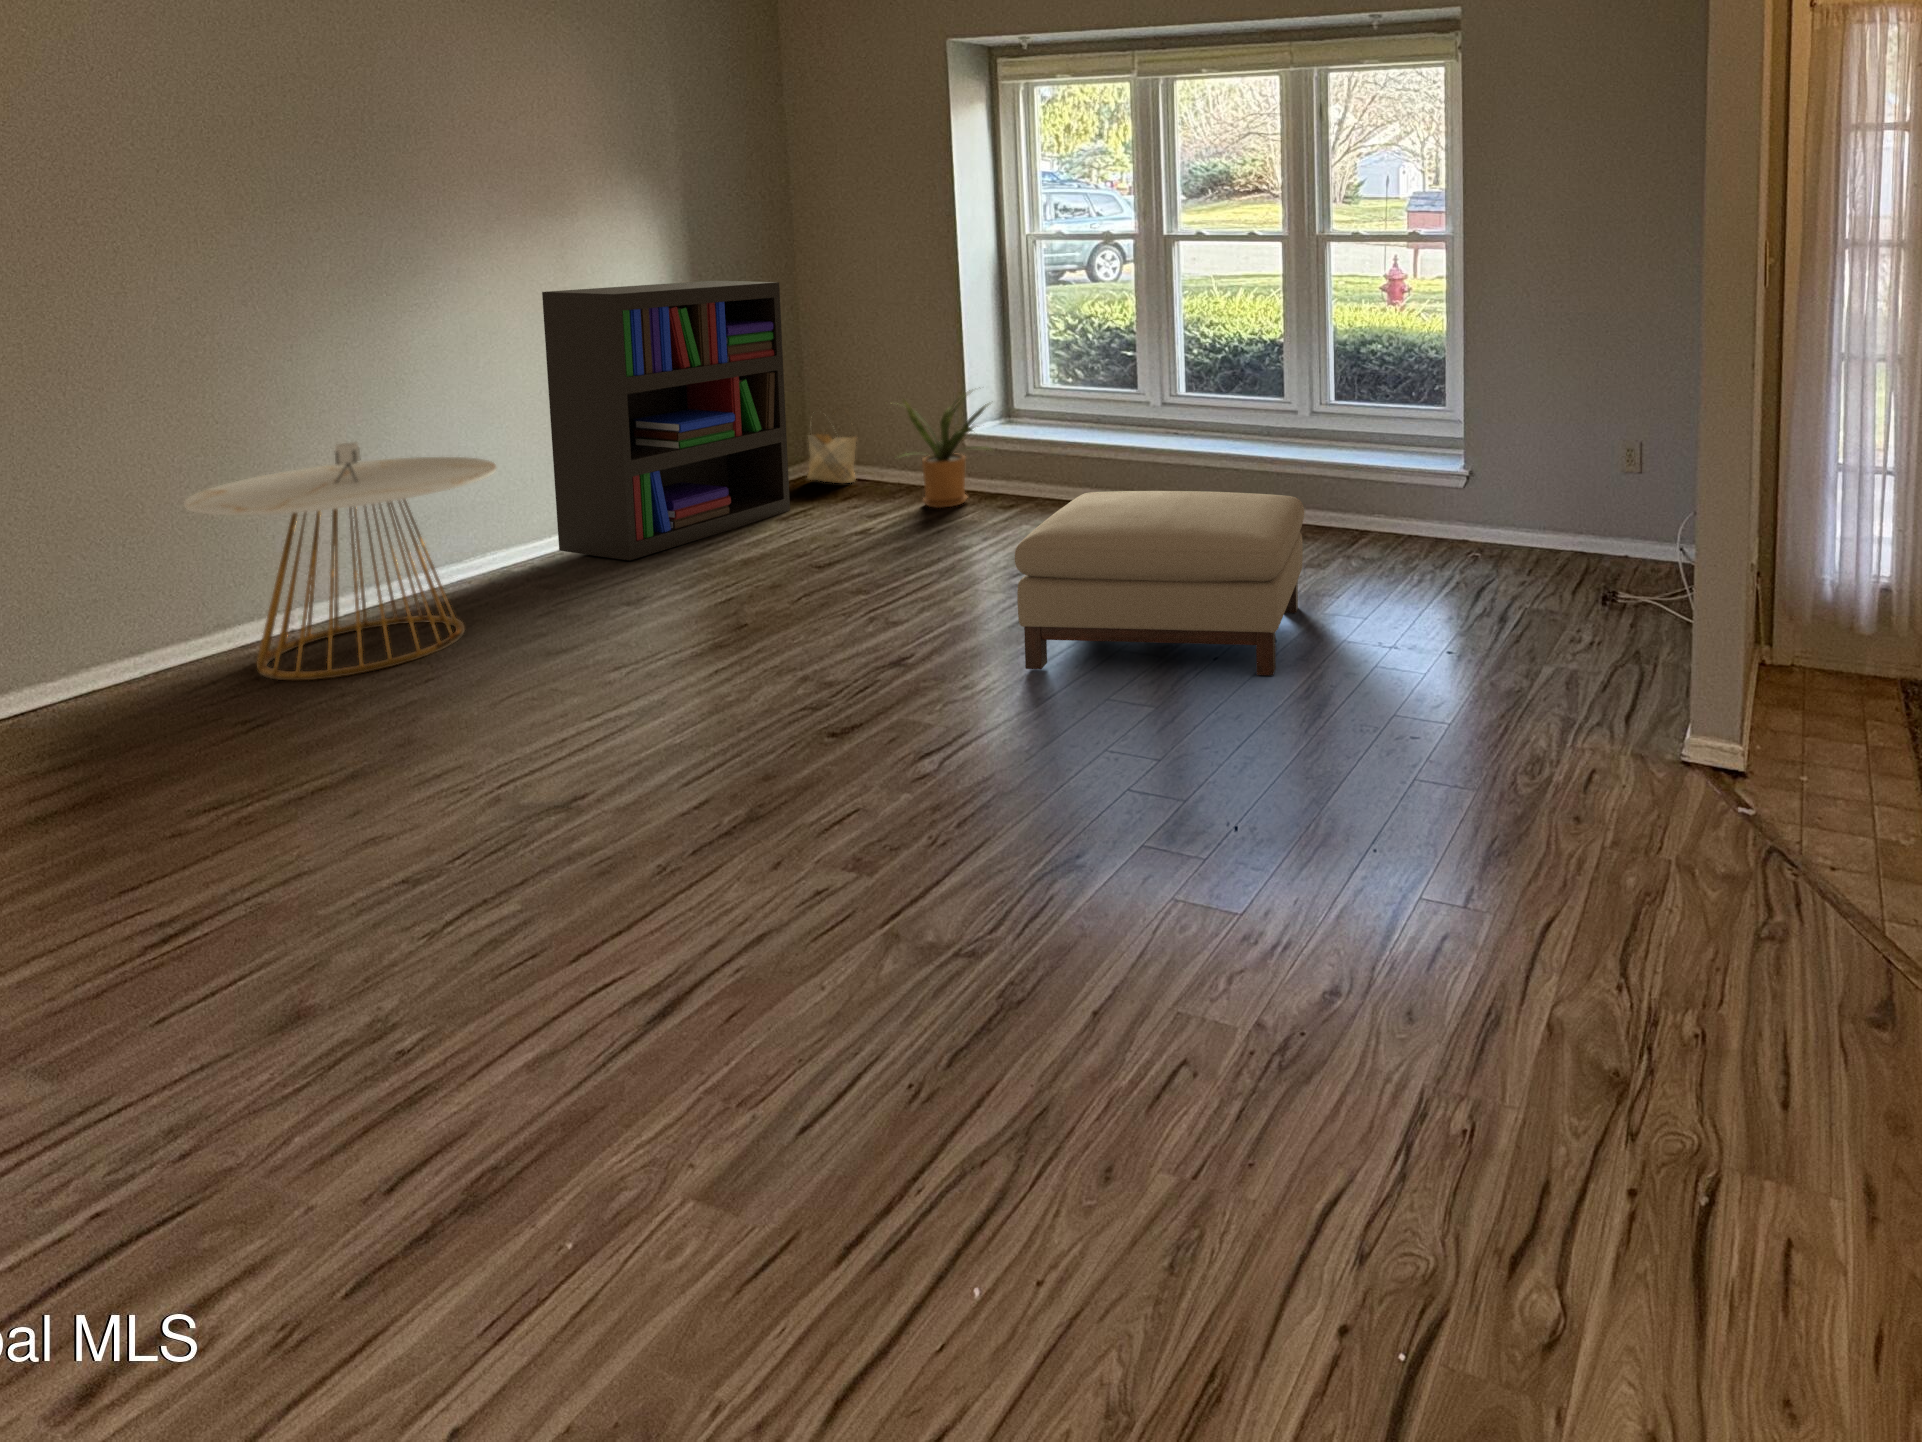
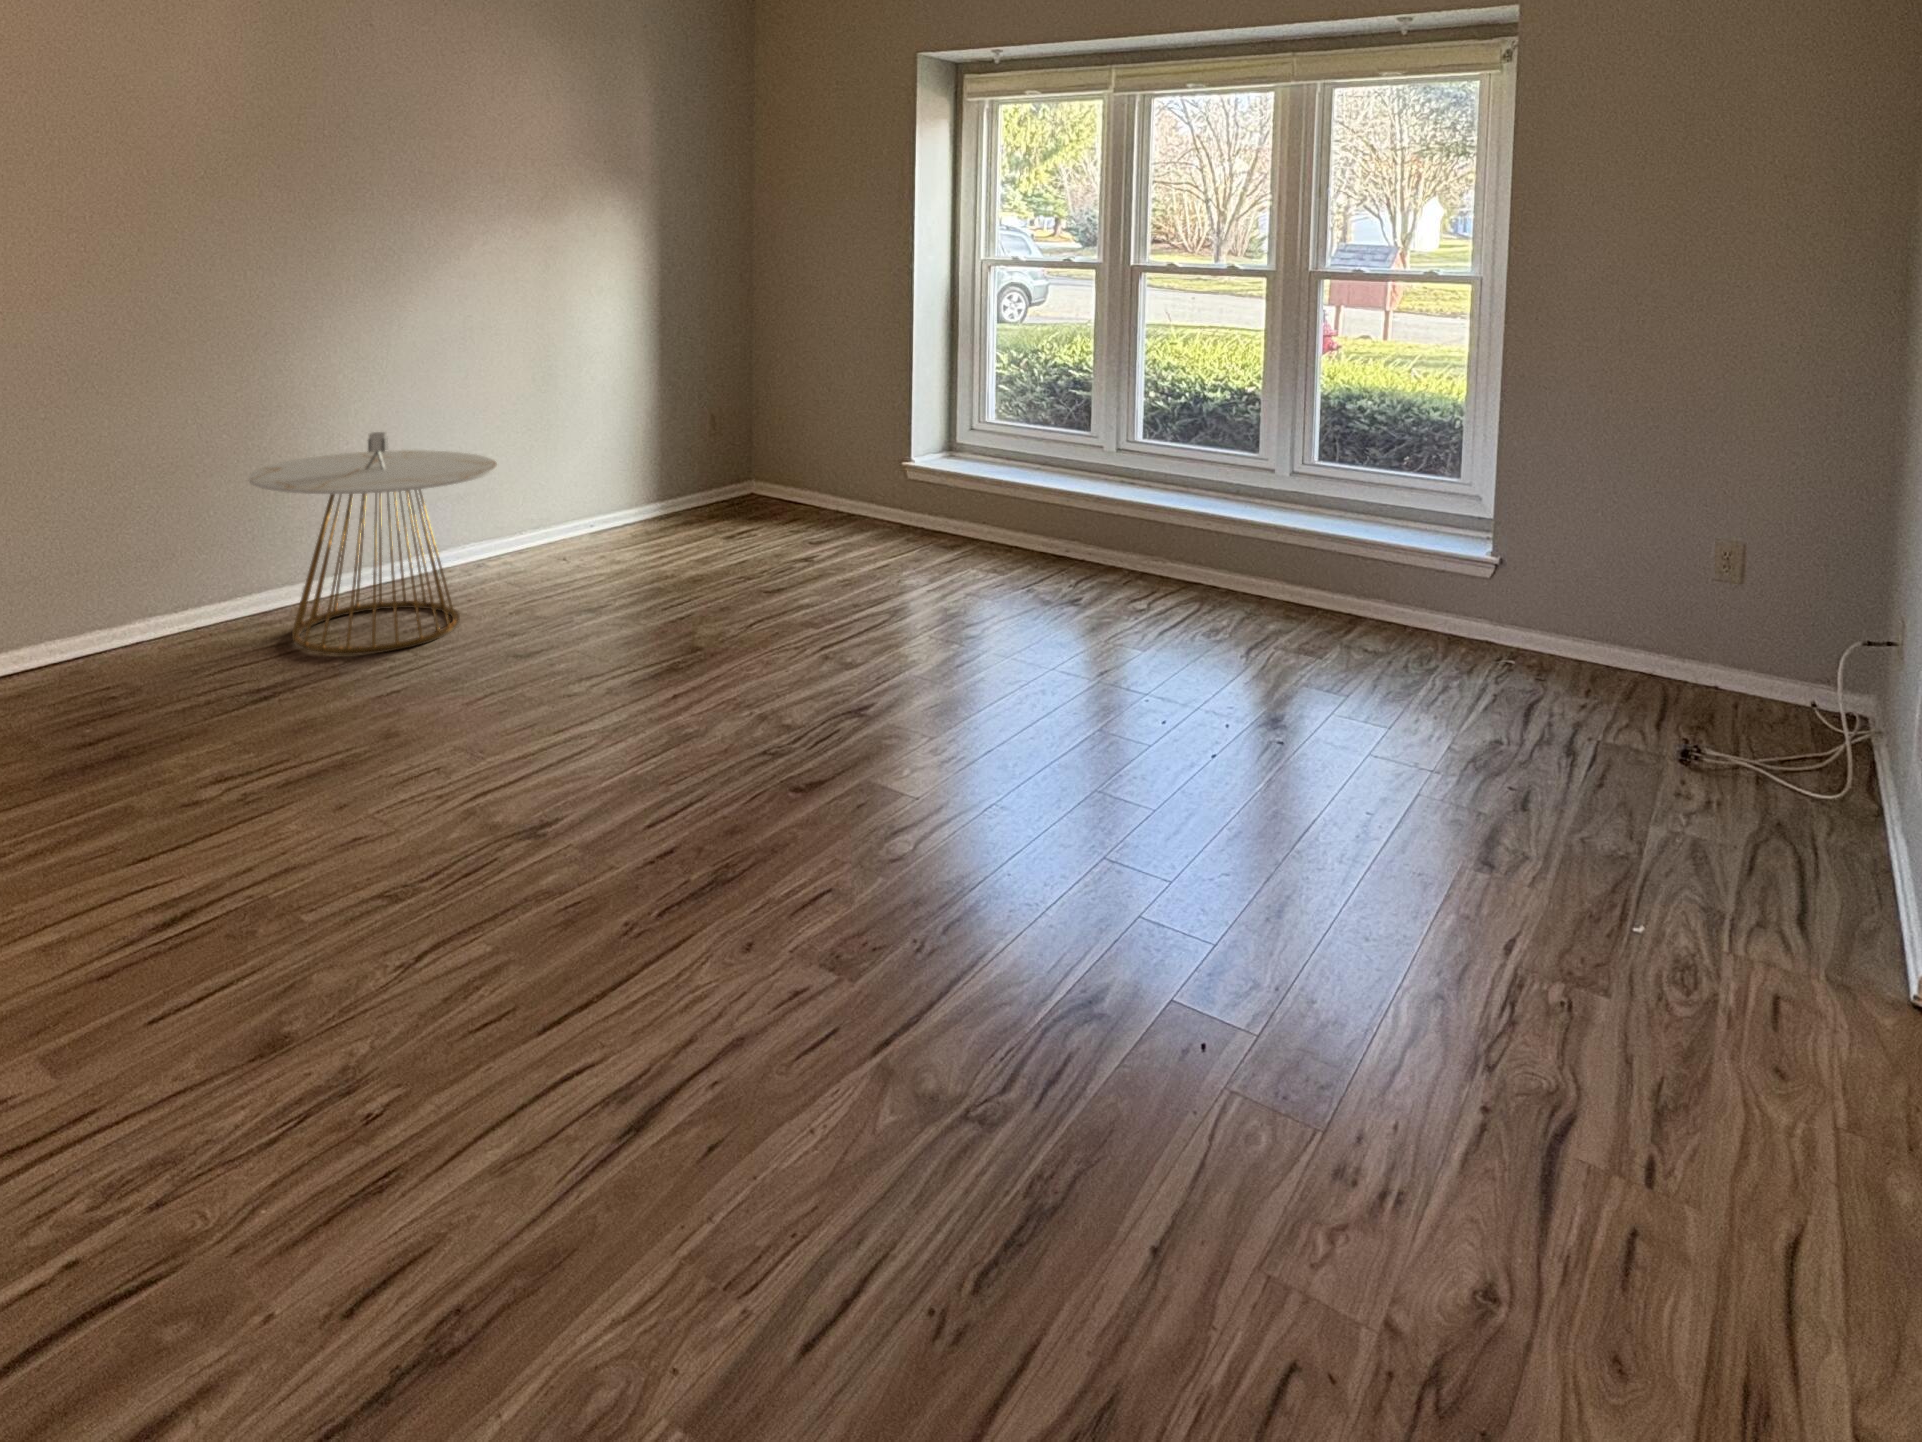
bookshelf: present [542,281,790,560] -> none [541,300,746,567]
house plant: present [902,390,990,507] -> none [834,420,942,541]
woven basket: present [807,409,857,483] -> none [756,433,804,508]
ottoman: present [1015,491,1304,676] -> none [990,542,1307,783]

